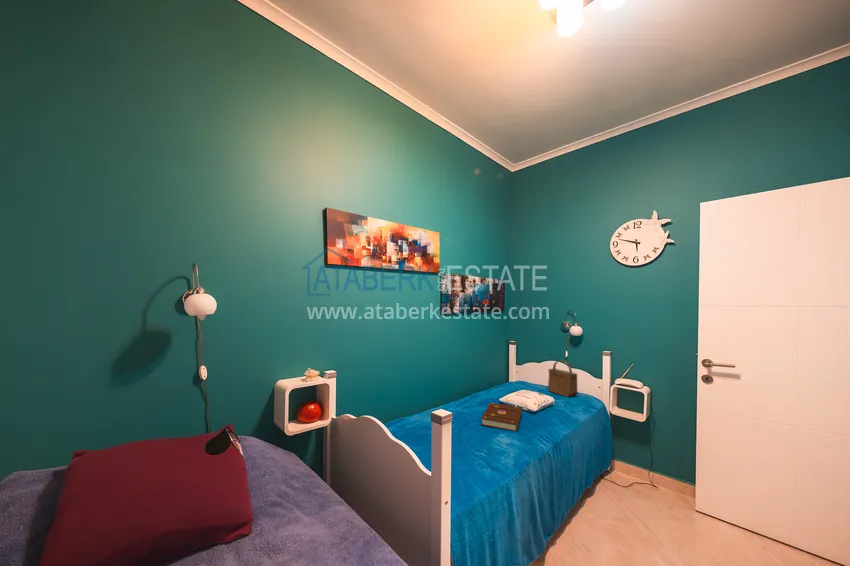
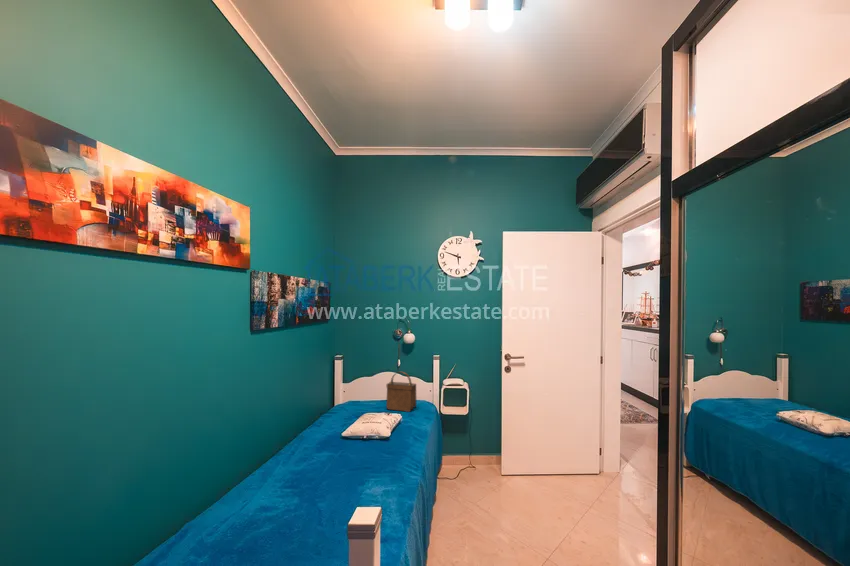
book: present [481,403,522,431] -> none [332,444,384,492]

